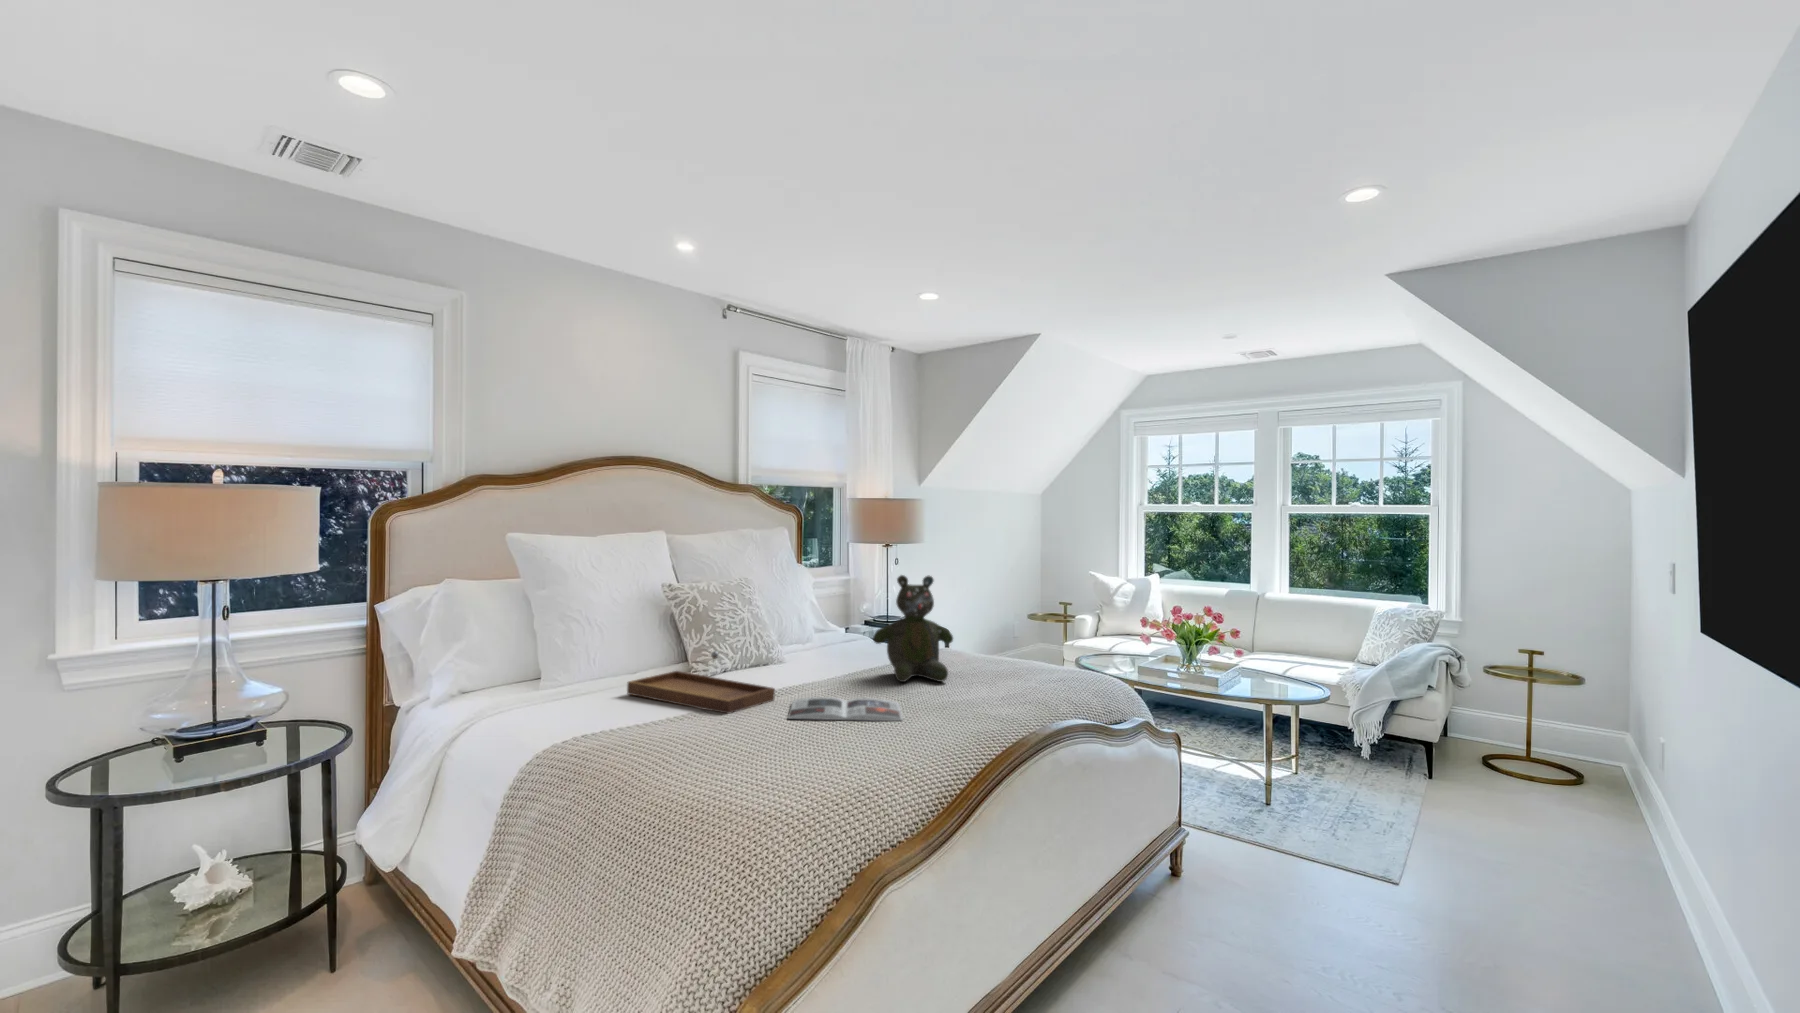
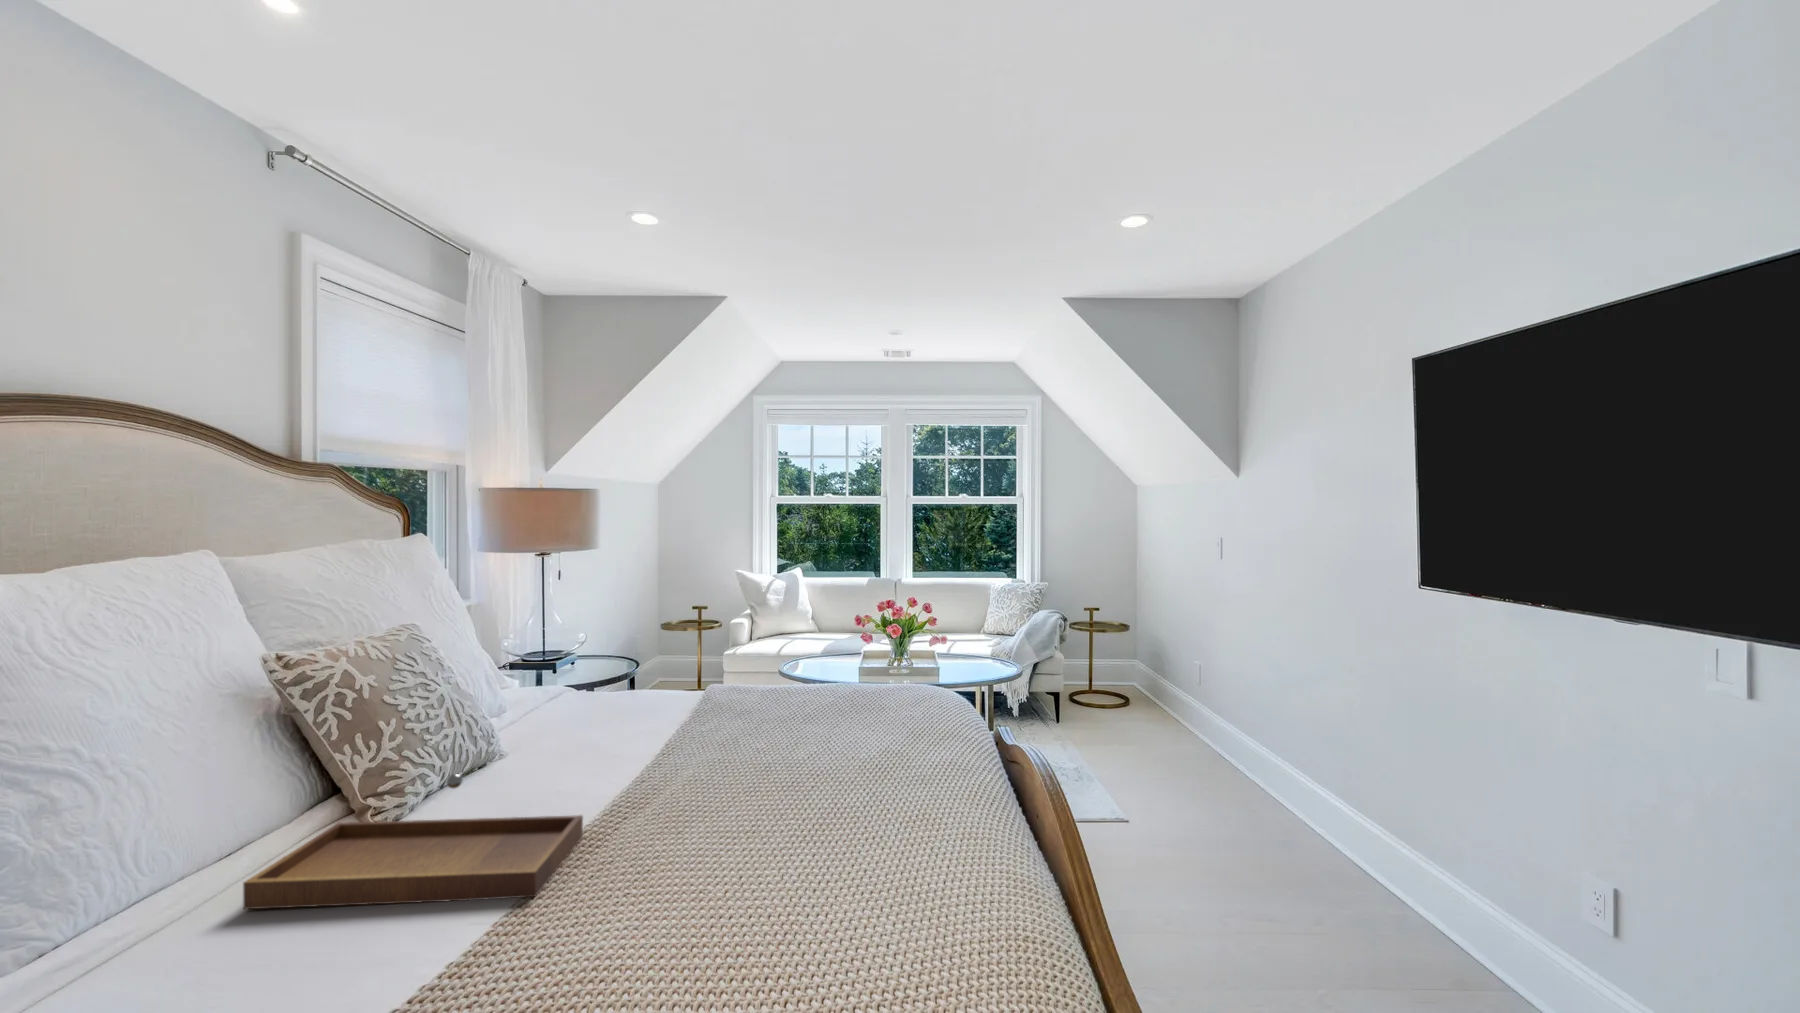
teddy bear: present [873,575,953,682] -> none [666,592,787,750]
magazine: present [788,697,903,721] -> none [623,789,842,876]

